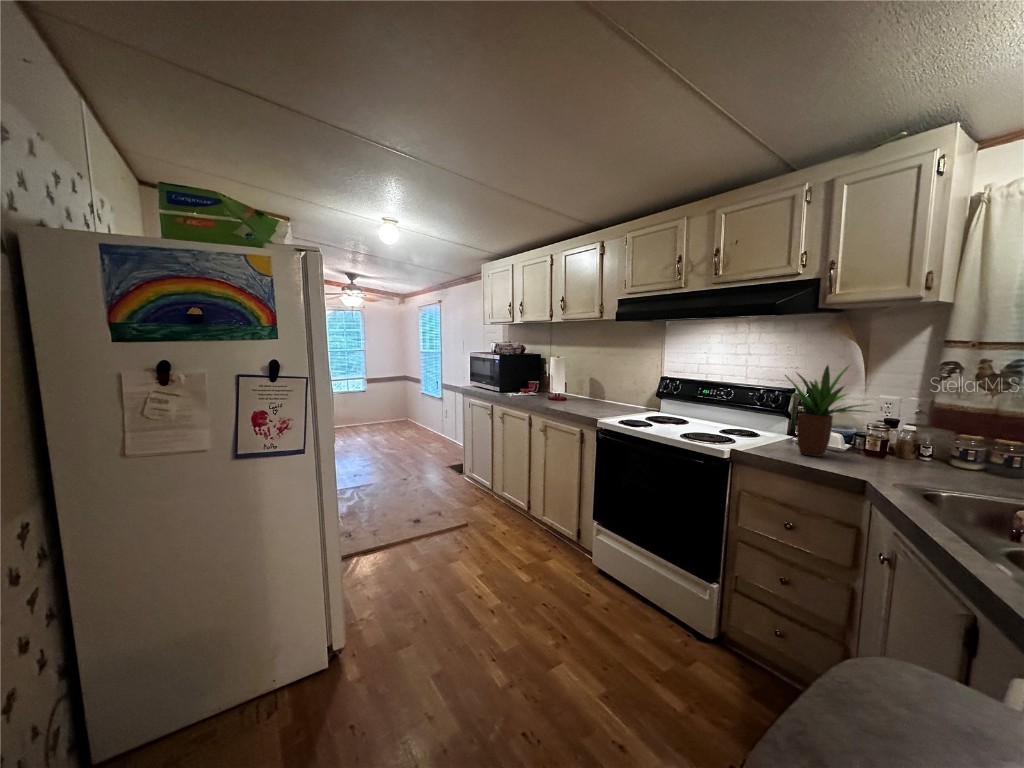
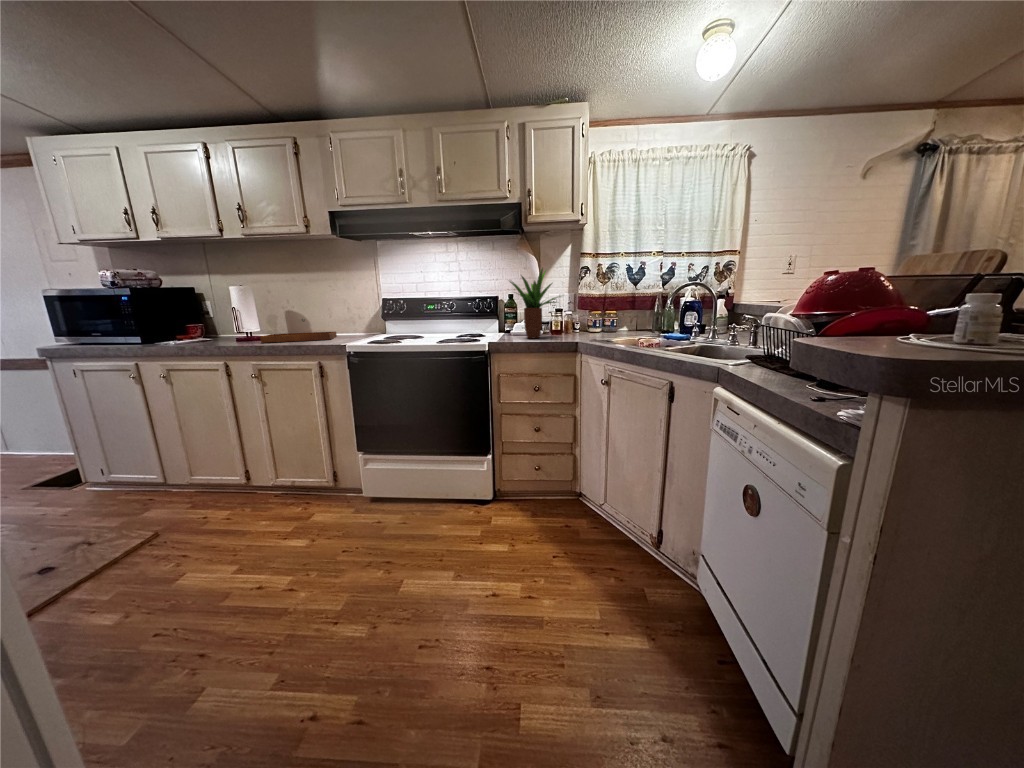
tray: none [557,388,617,410] -> present [260,318,337,343]

